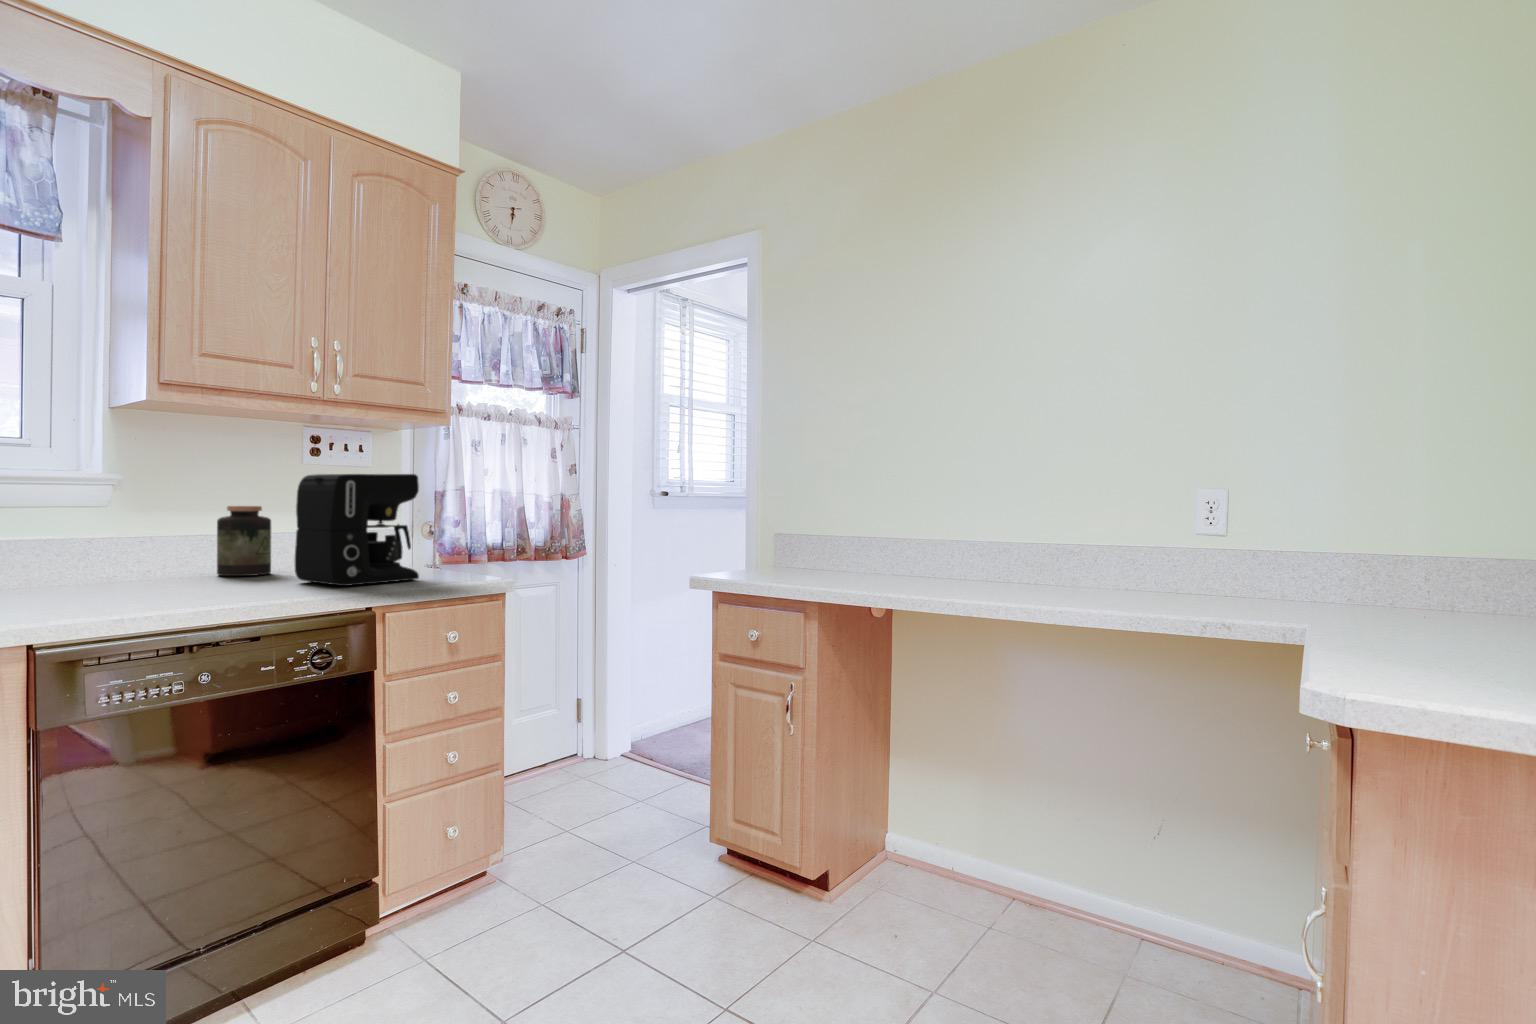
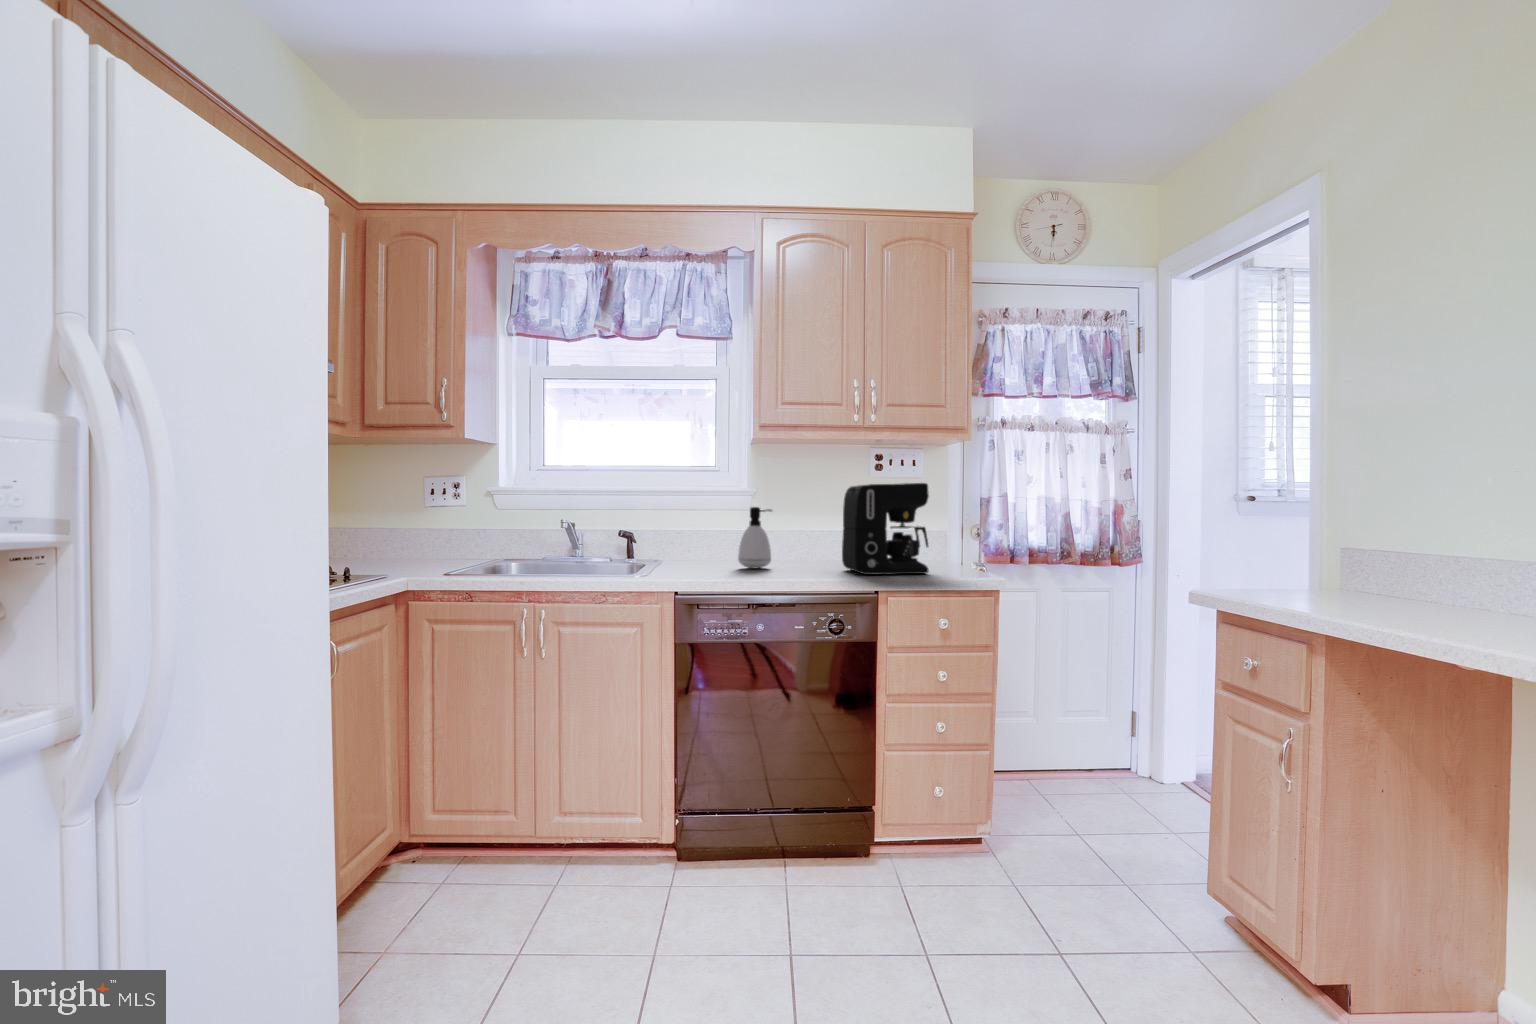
soap dispenser: none [117,501,180,591] -> present [738,507,772,568]
jar: present [217,506,271,576] -> none [809,511,843,563]

